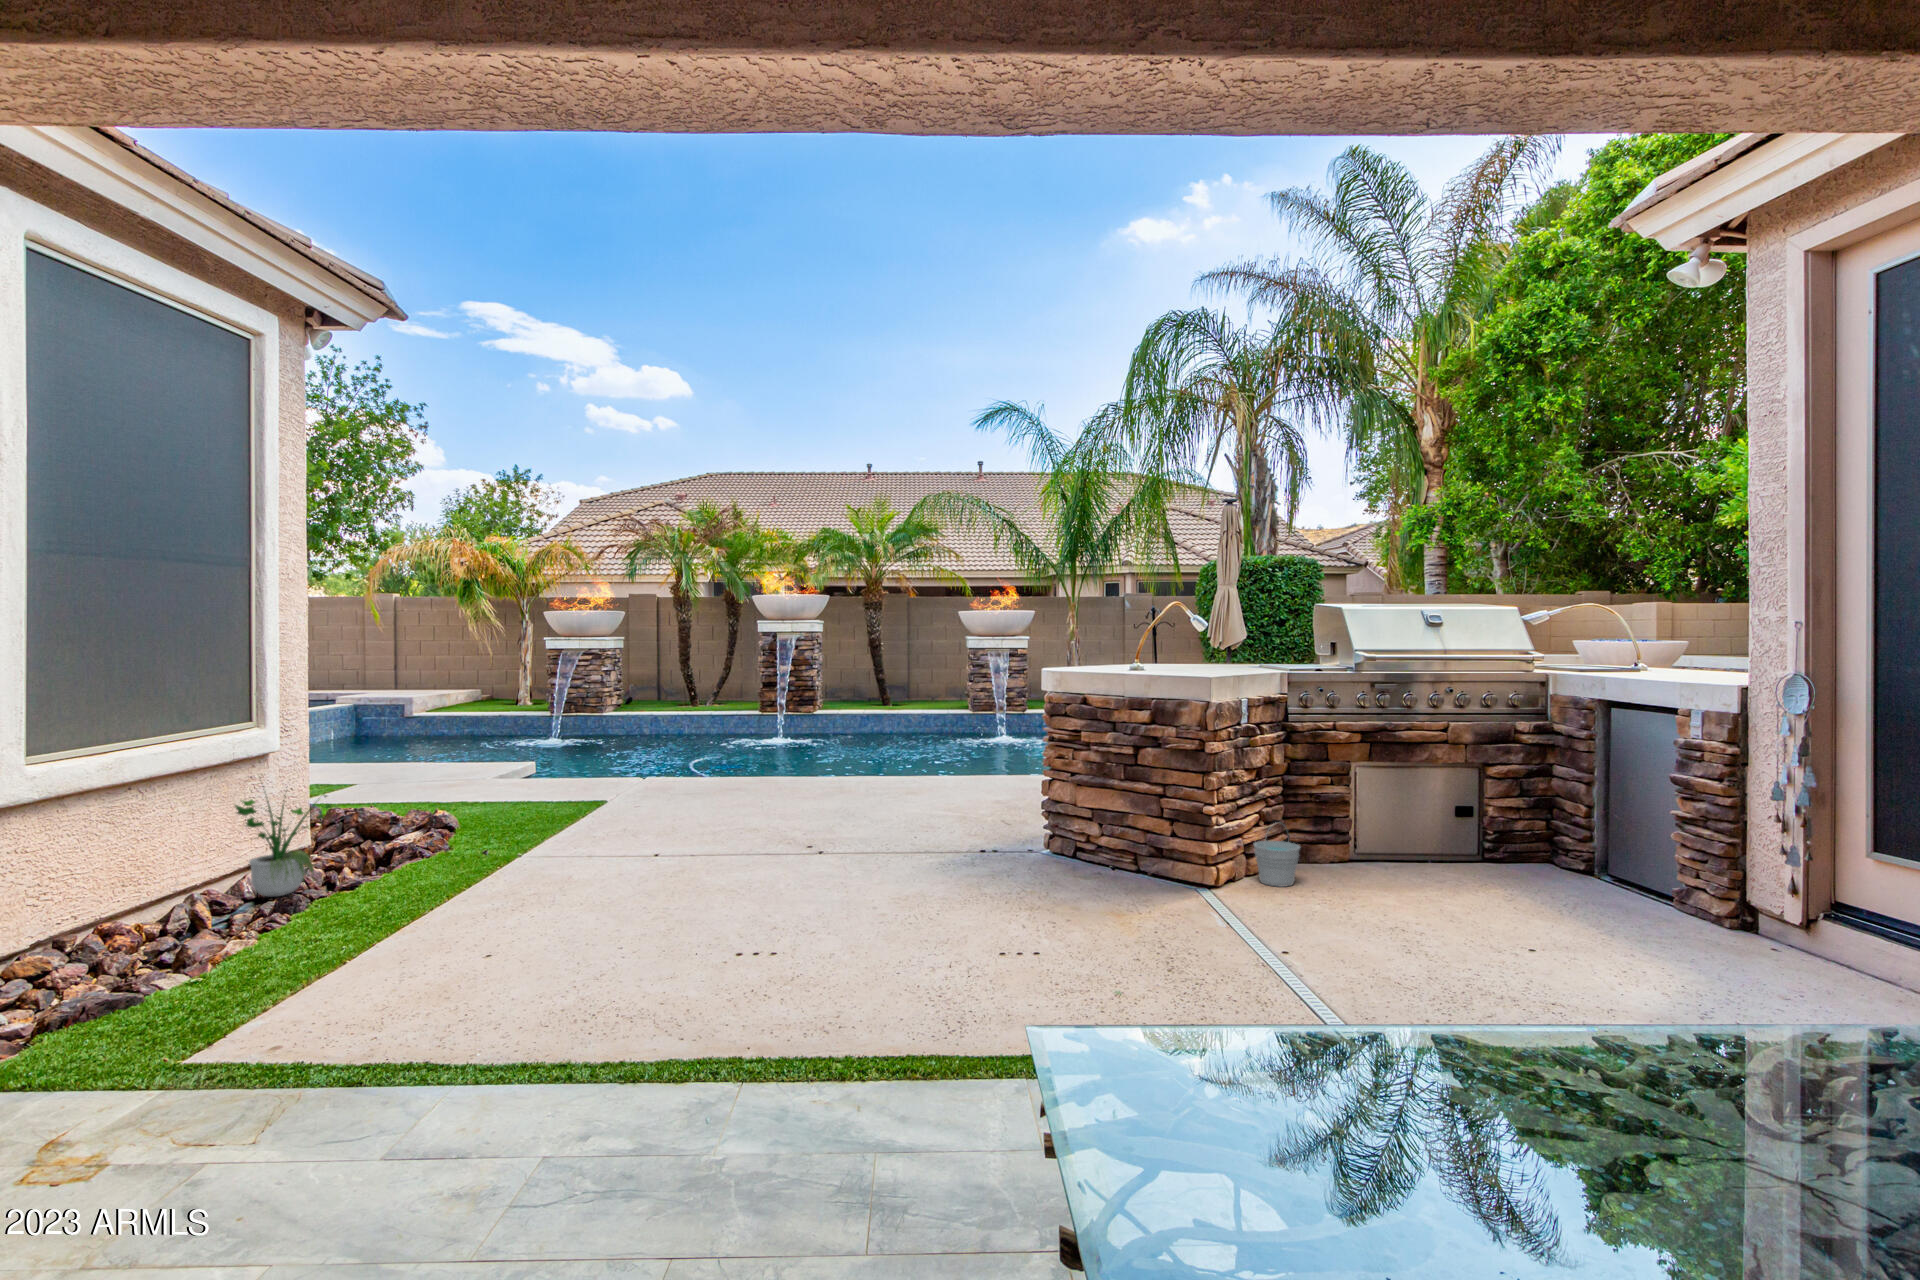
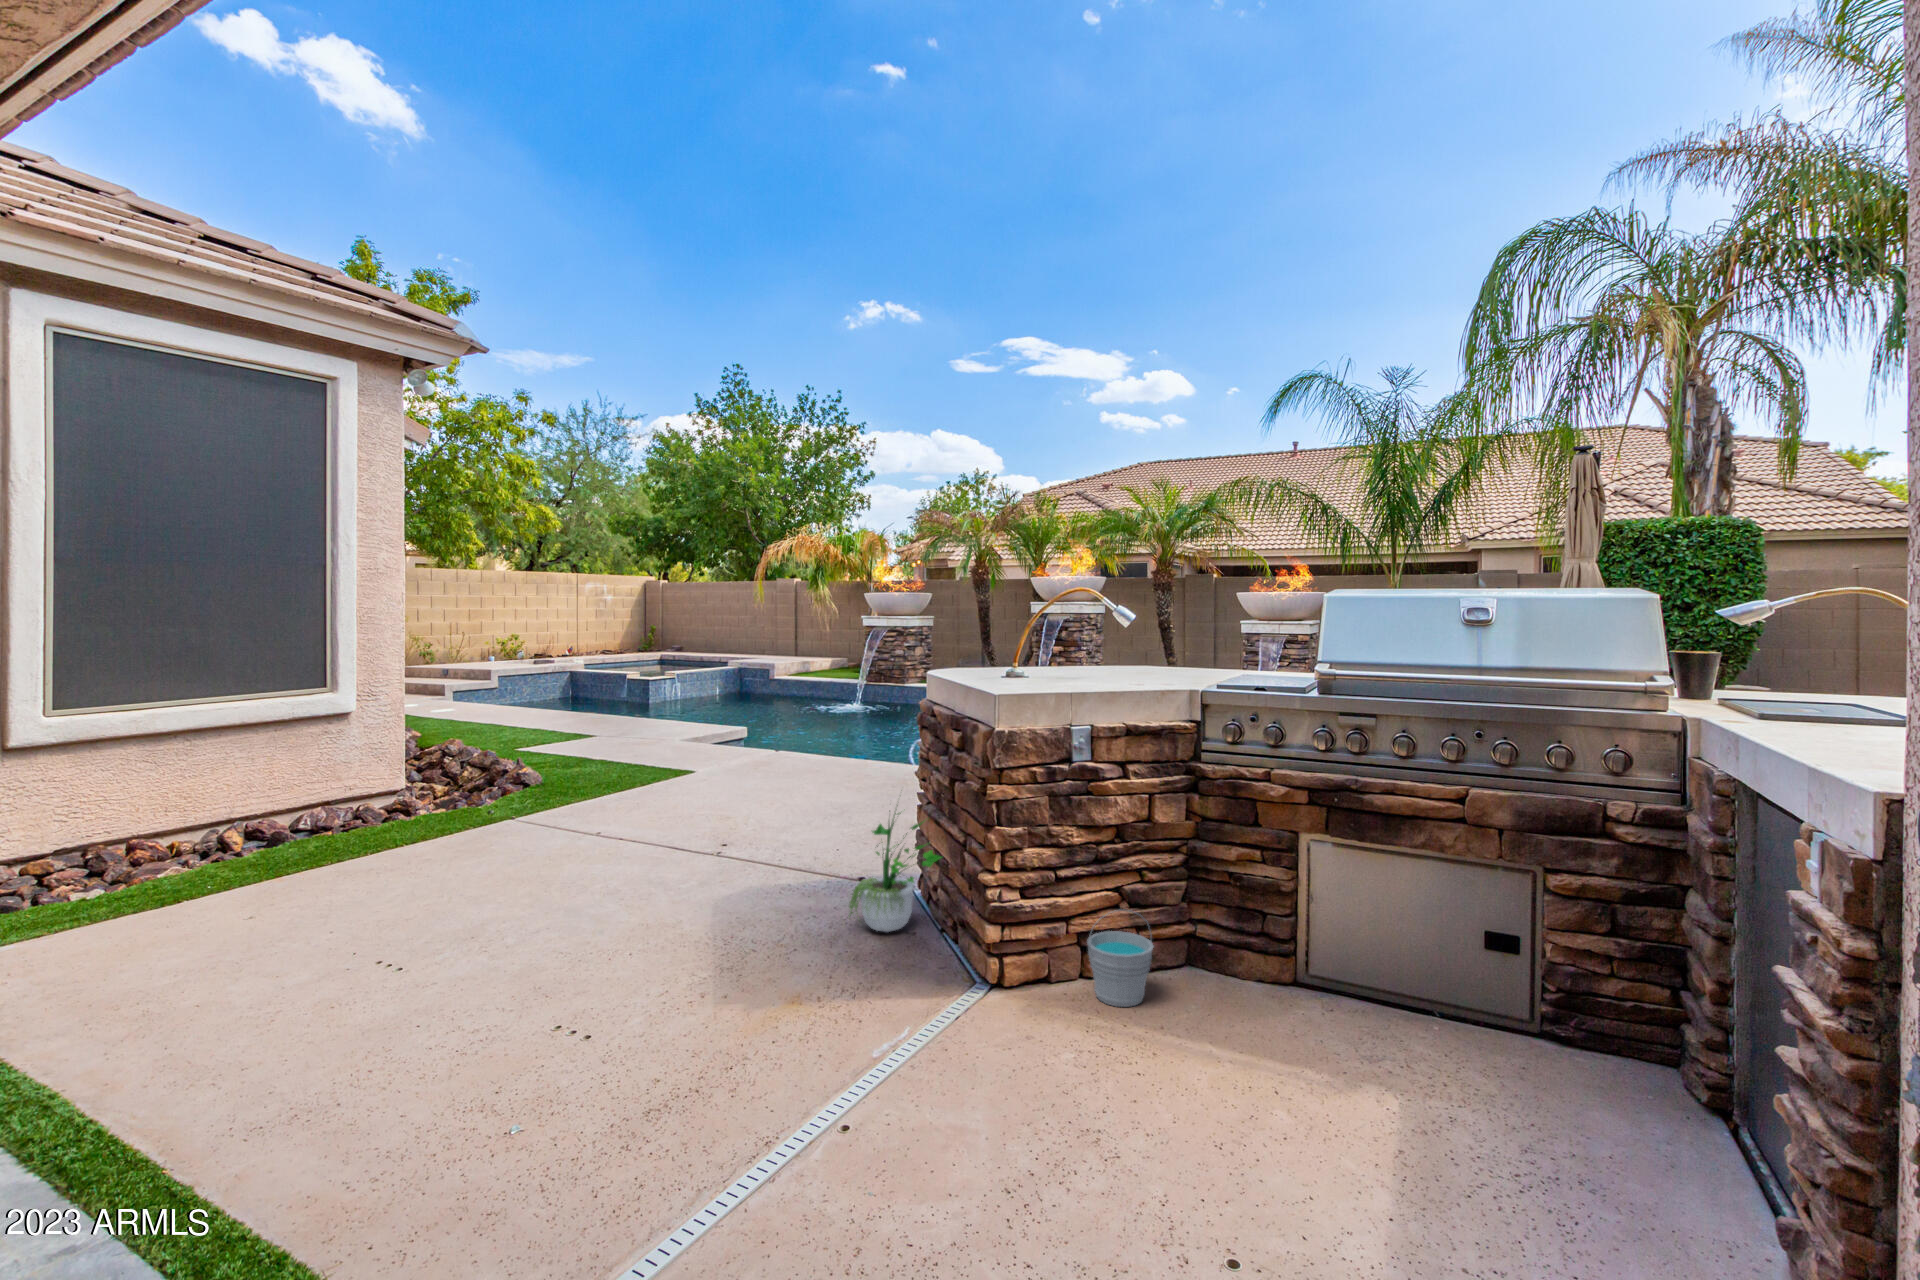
potted plant: present [235,795,333,897] -> present [849,813,941,932]

